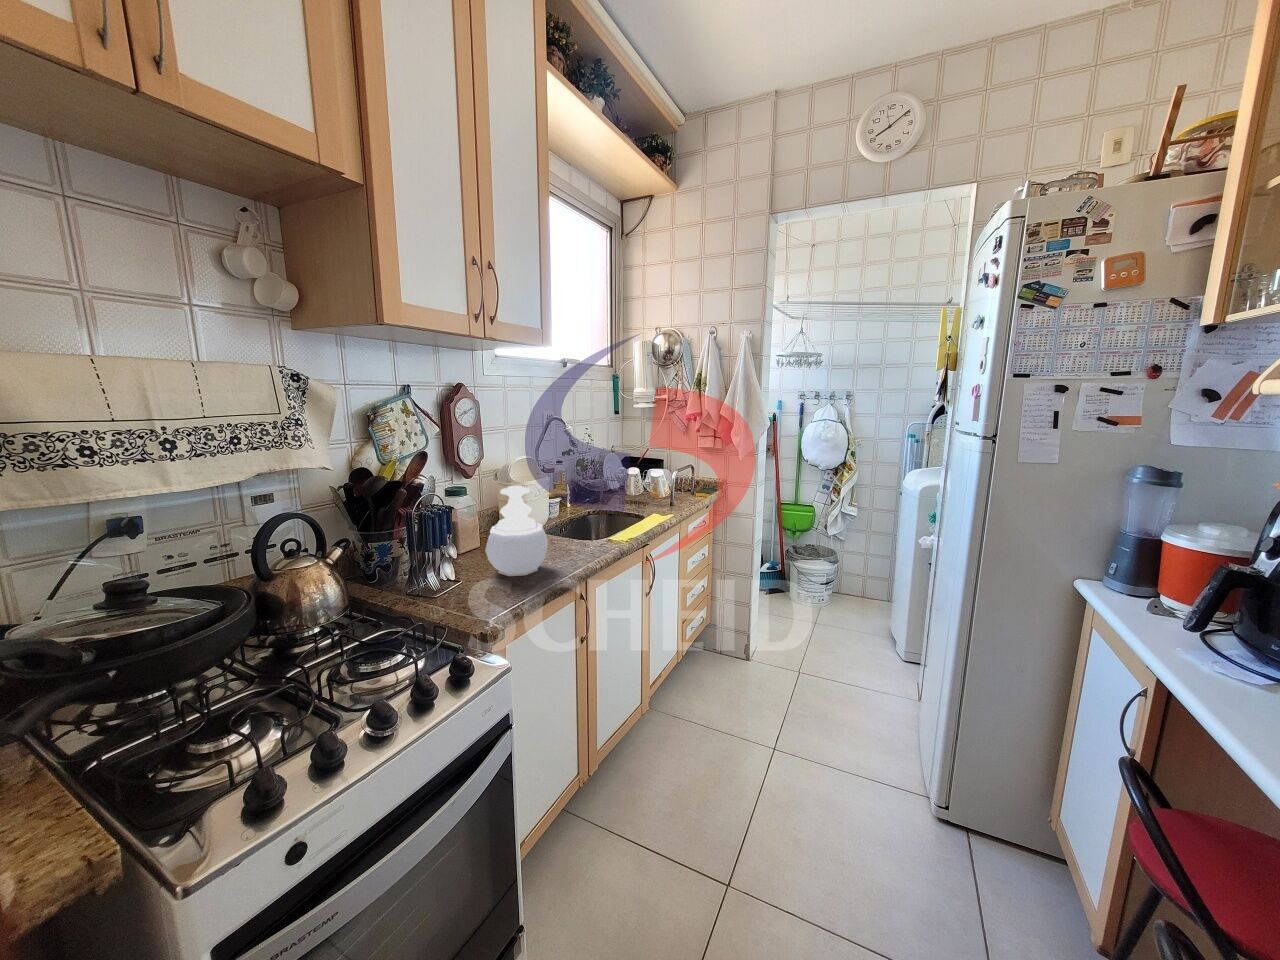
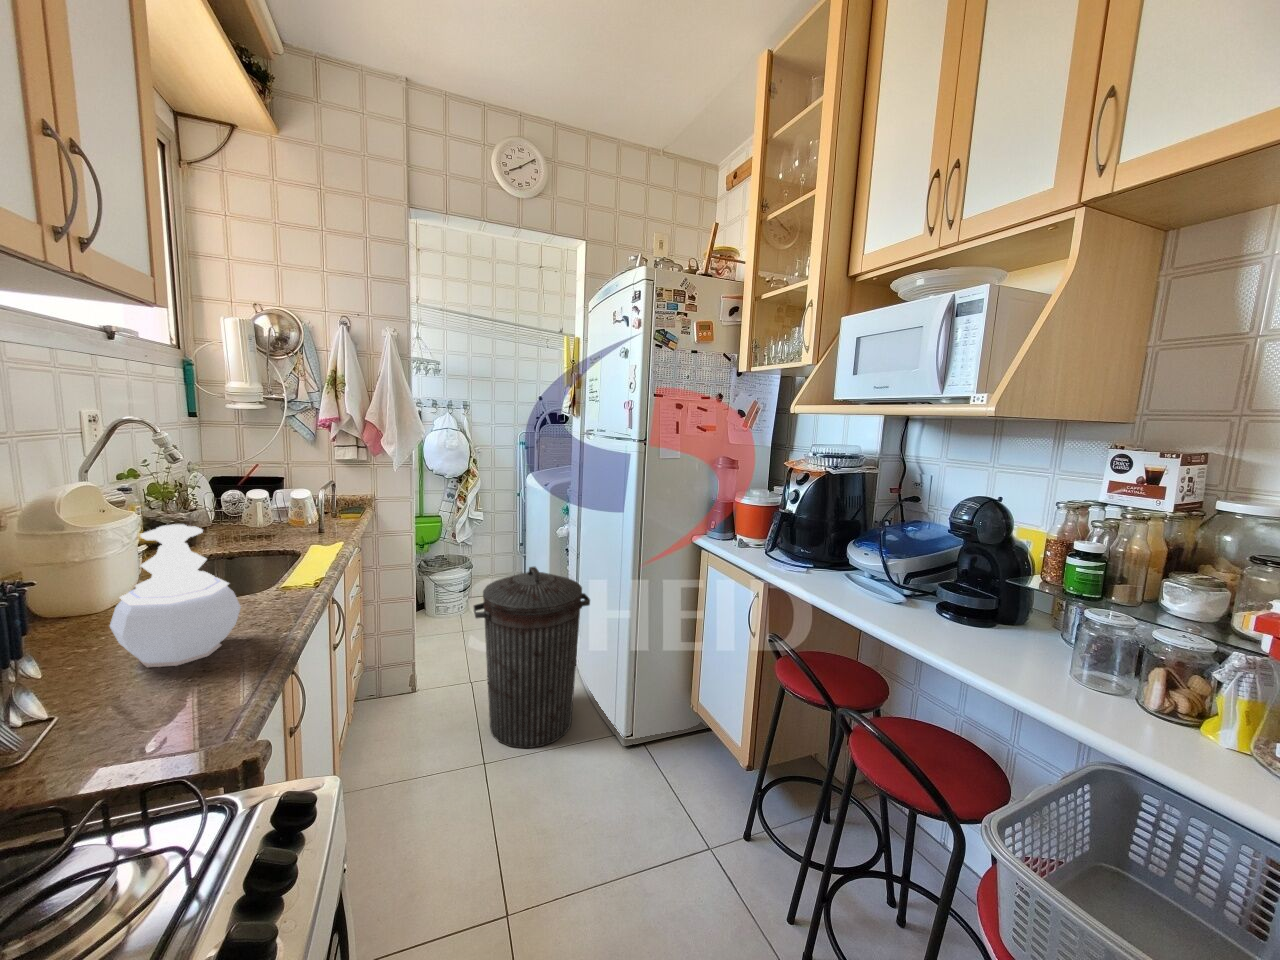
trash can: none [786,572,921,769] -> present [473,567,590,748]

